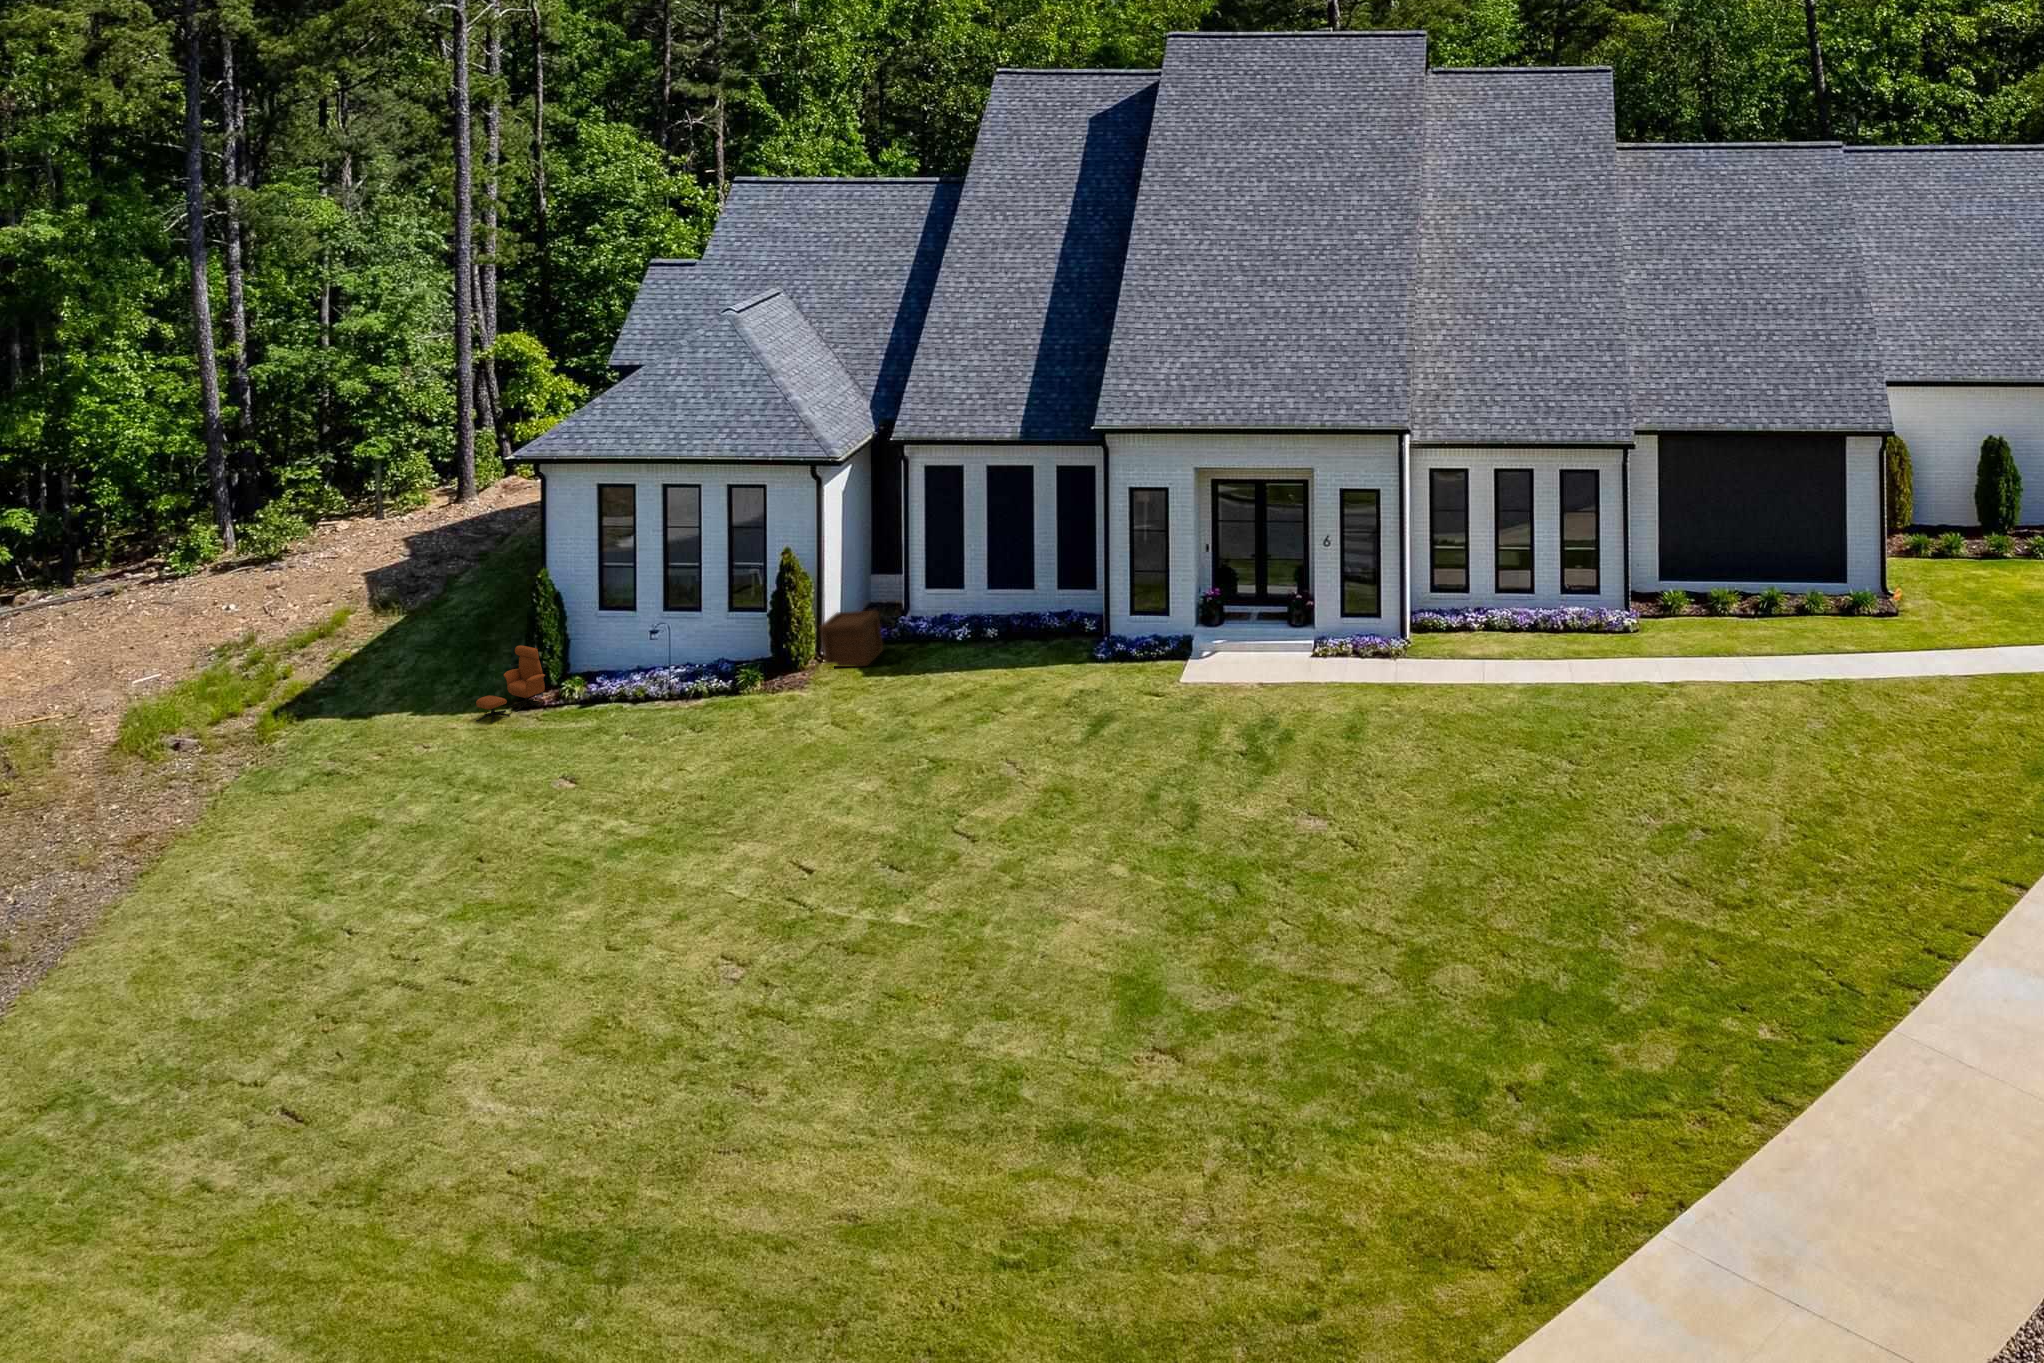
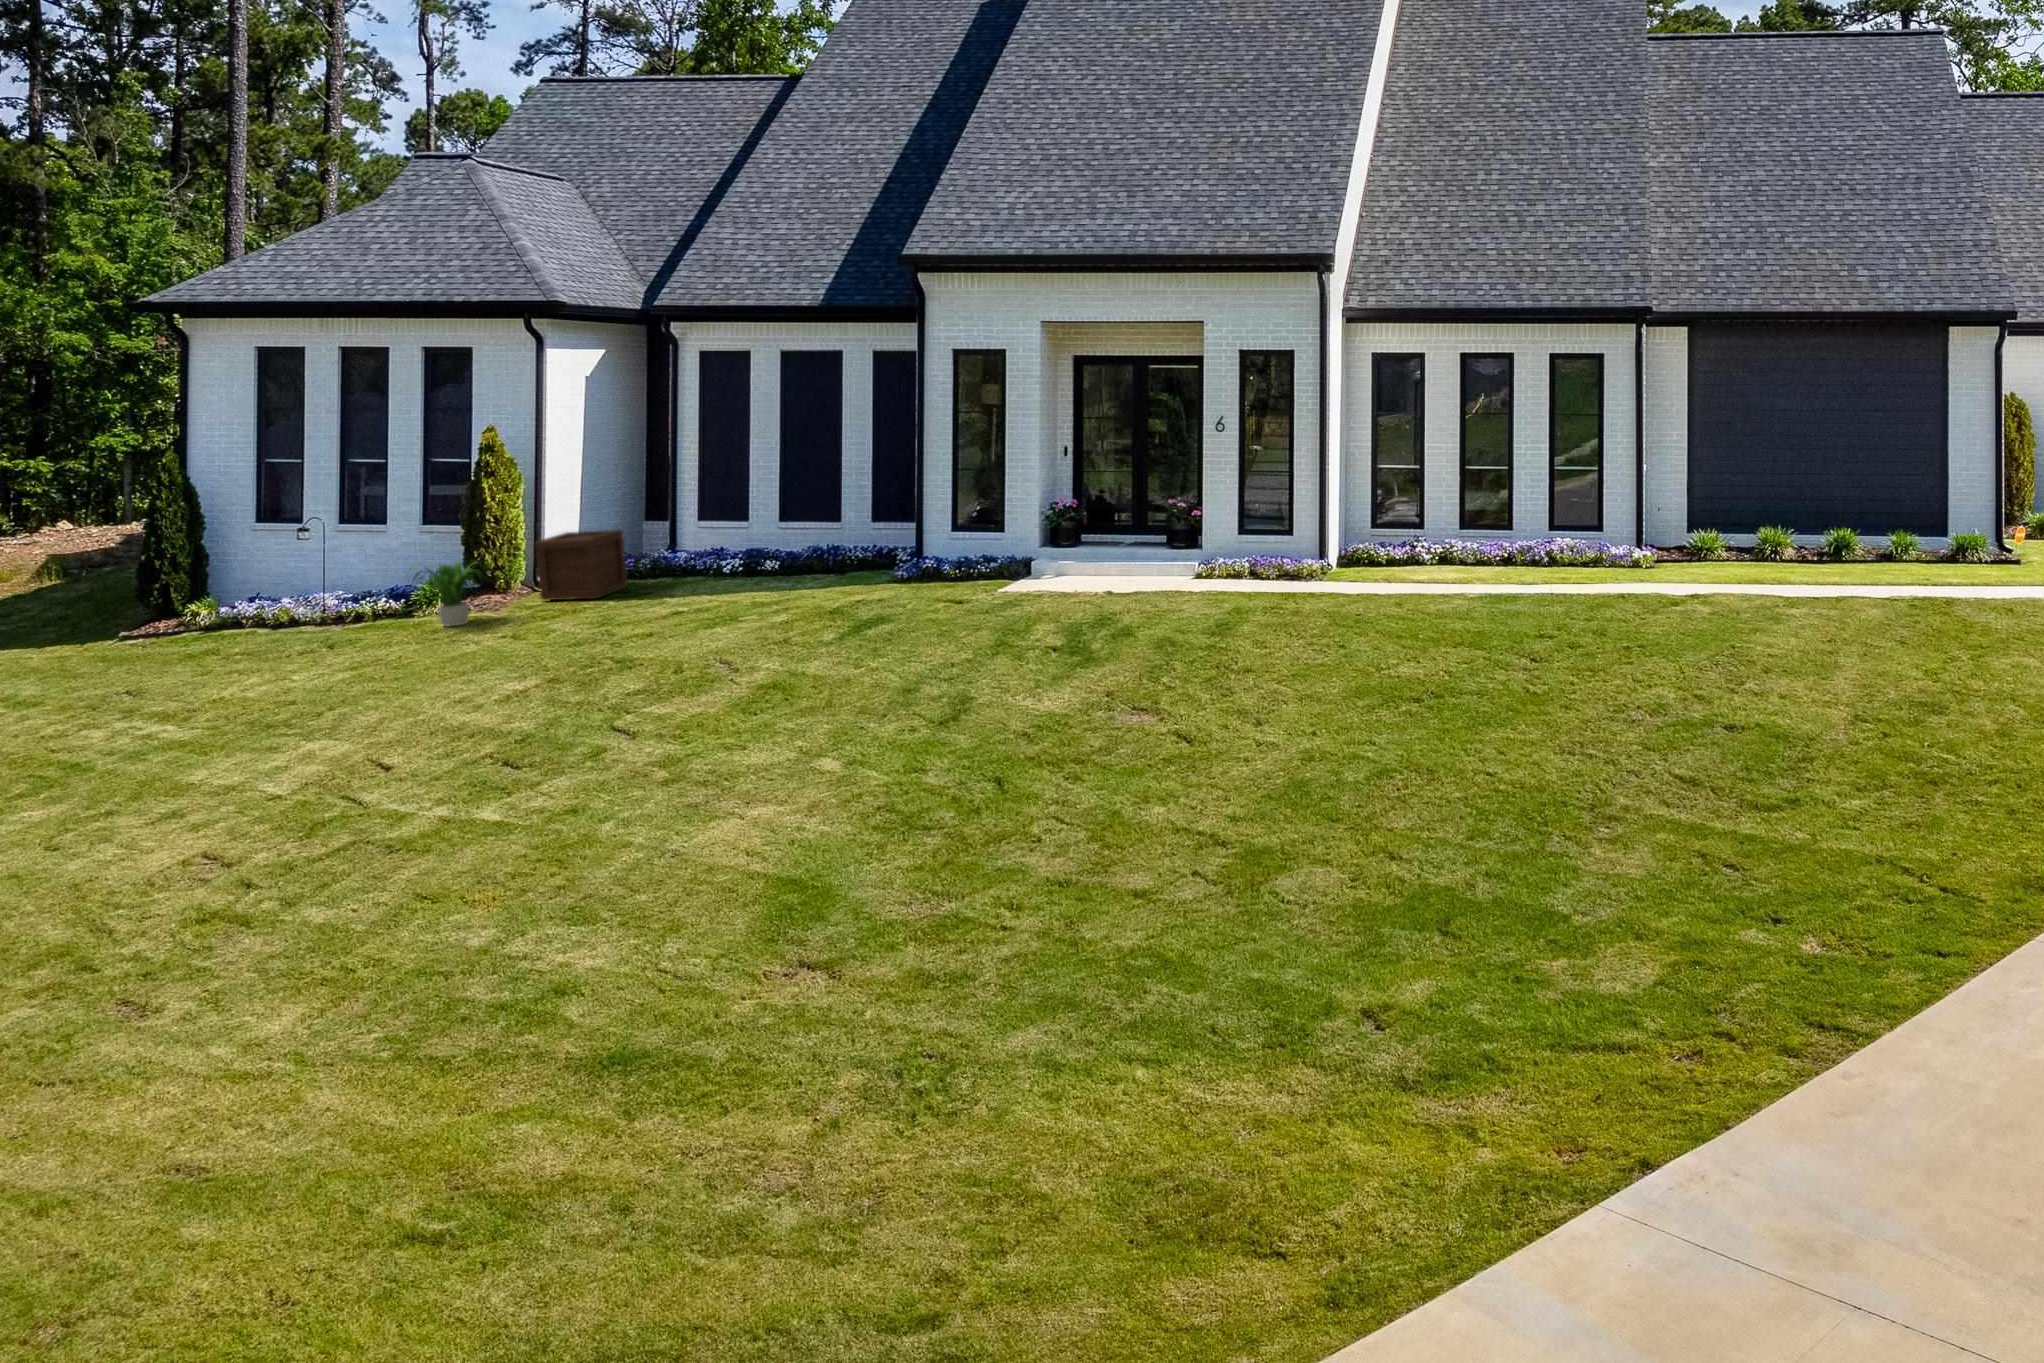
lounge chair: present [476,646,545,722] -> none [52,558,161,652]
potted plant: none [735,648,796,698] -> present [412,562,484,627]

